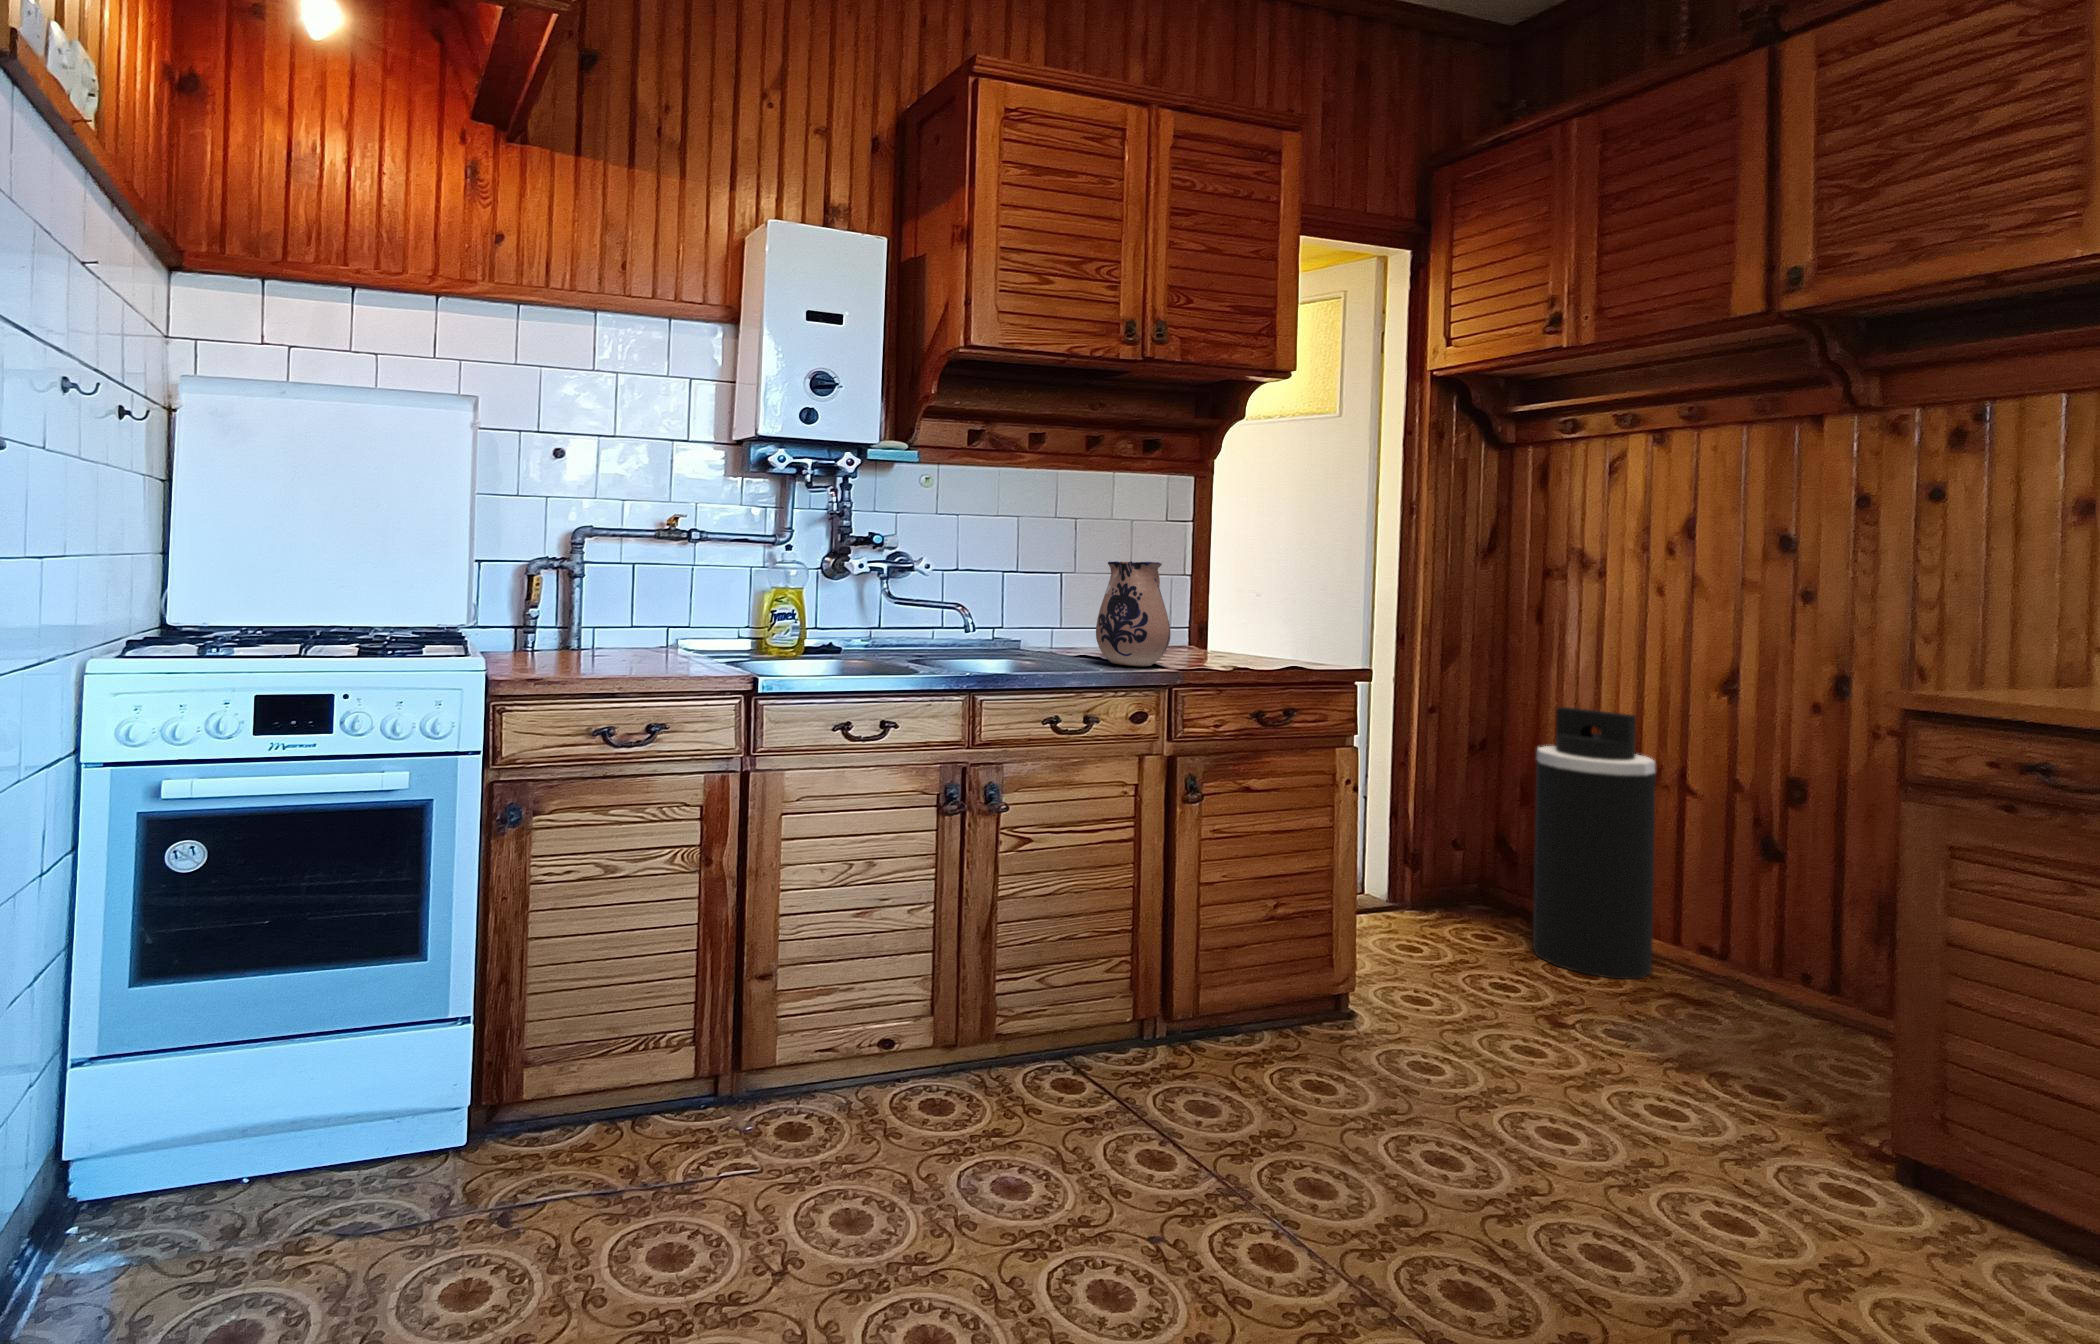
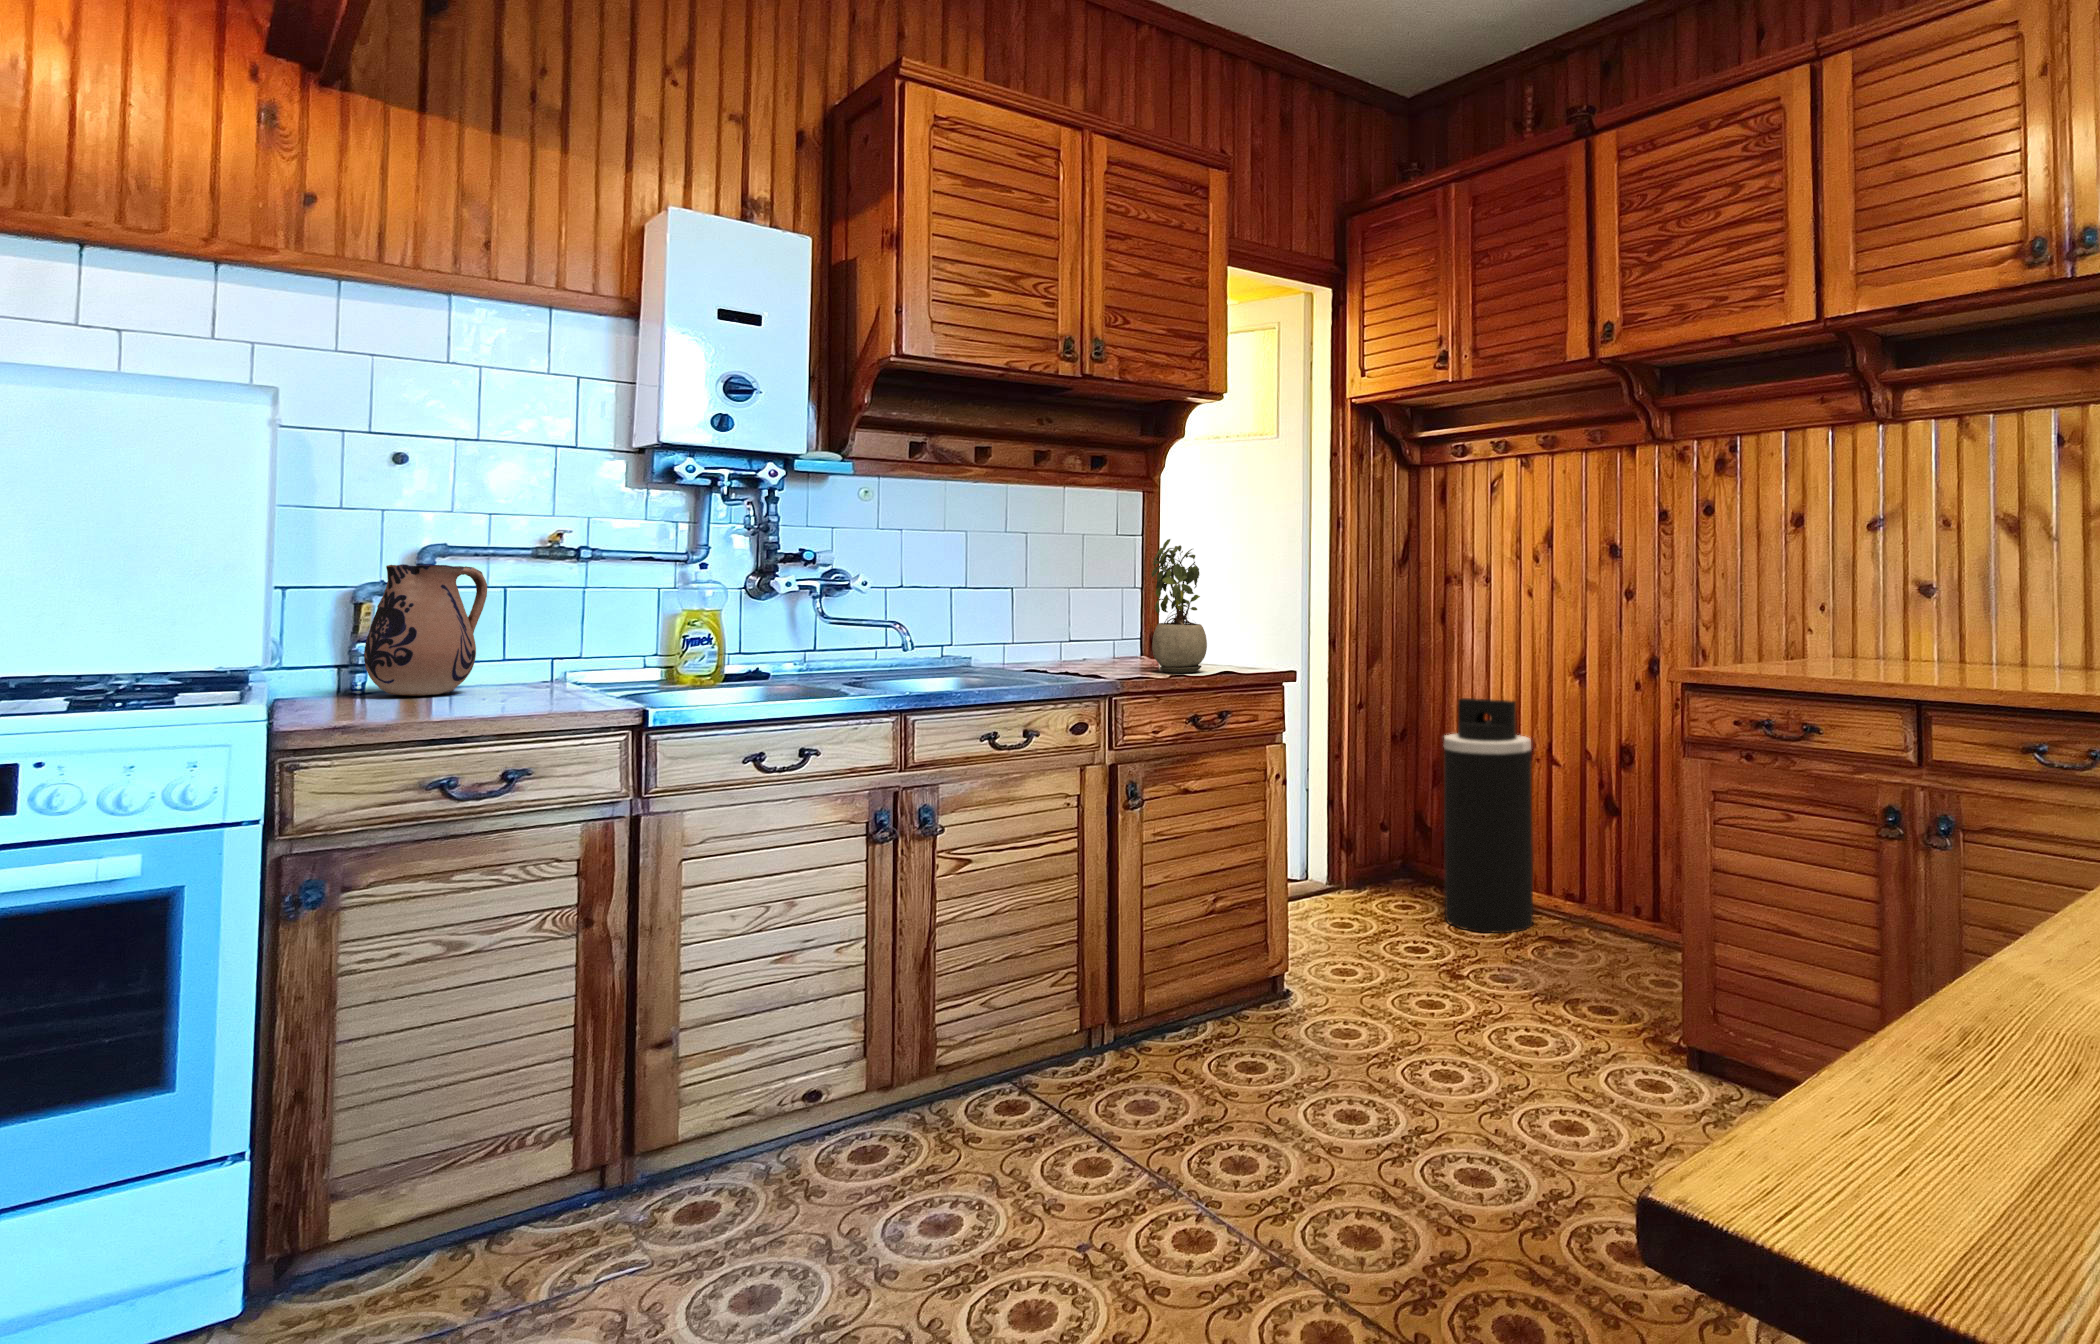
potted plant: none [1207,525,1267,664] -> present [1152,539,1207,673]
ceramic pitcher: present [1096,561,1171,666] -> present [364,564,487,696]

